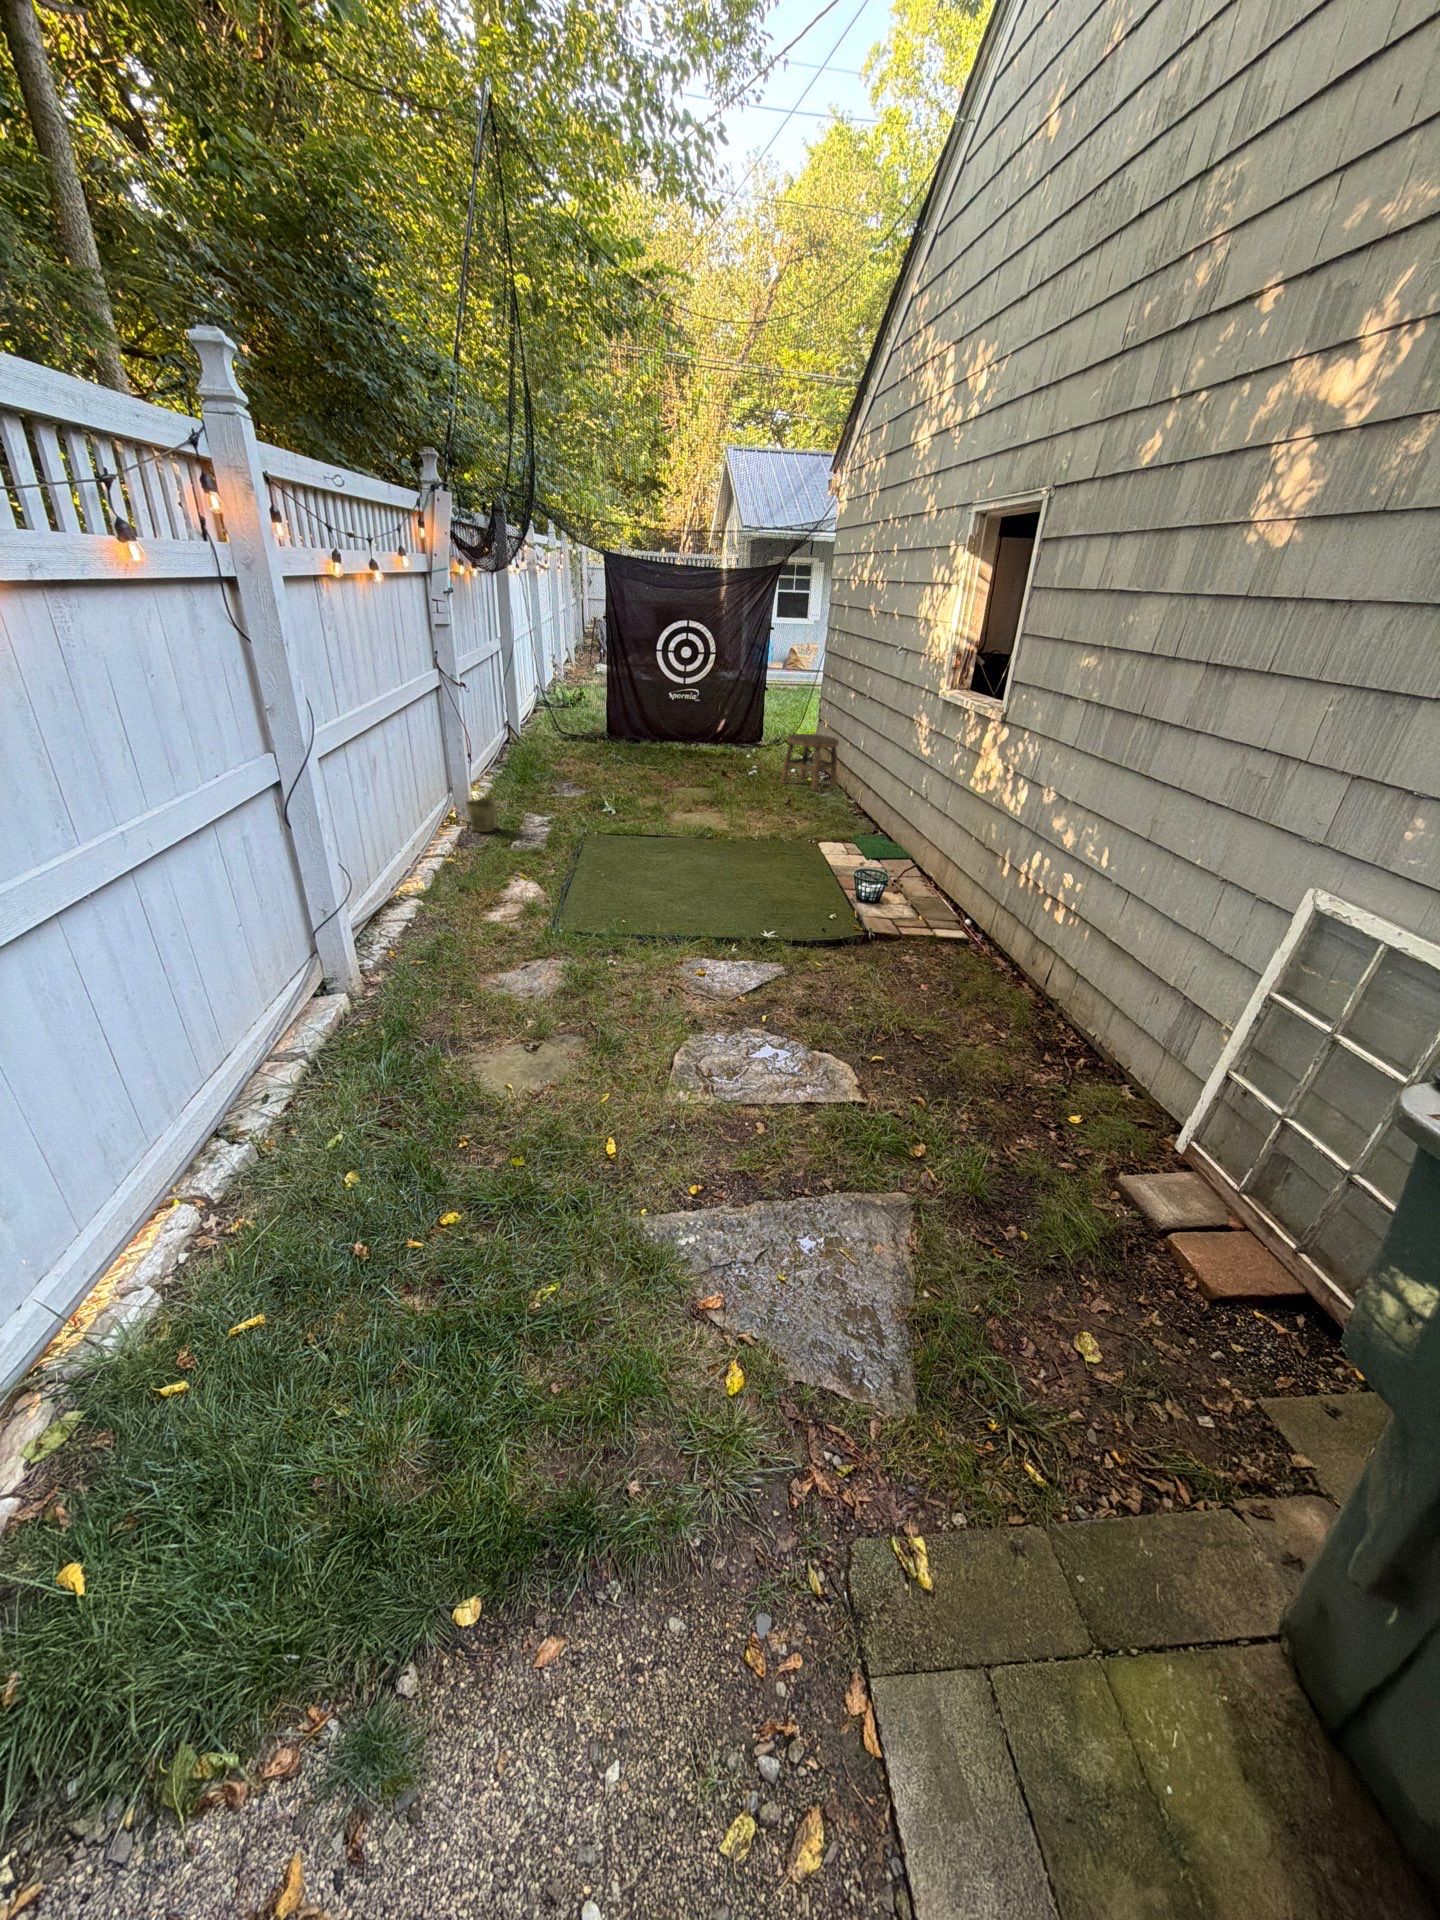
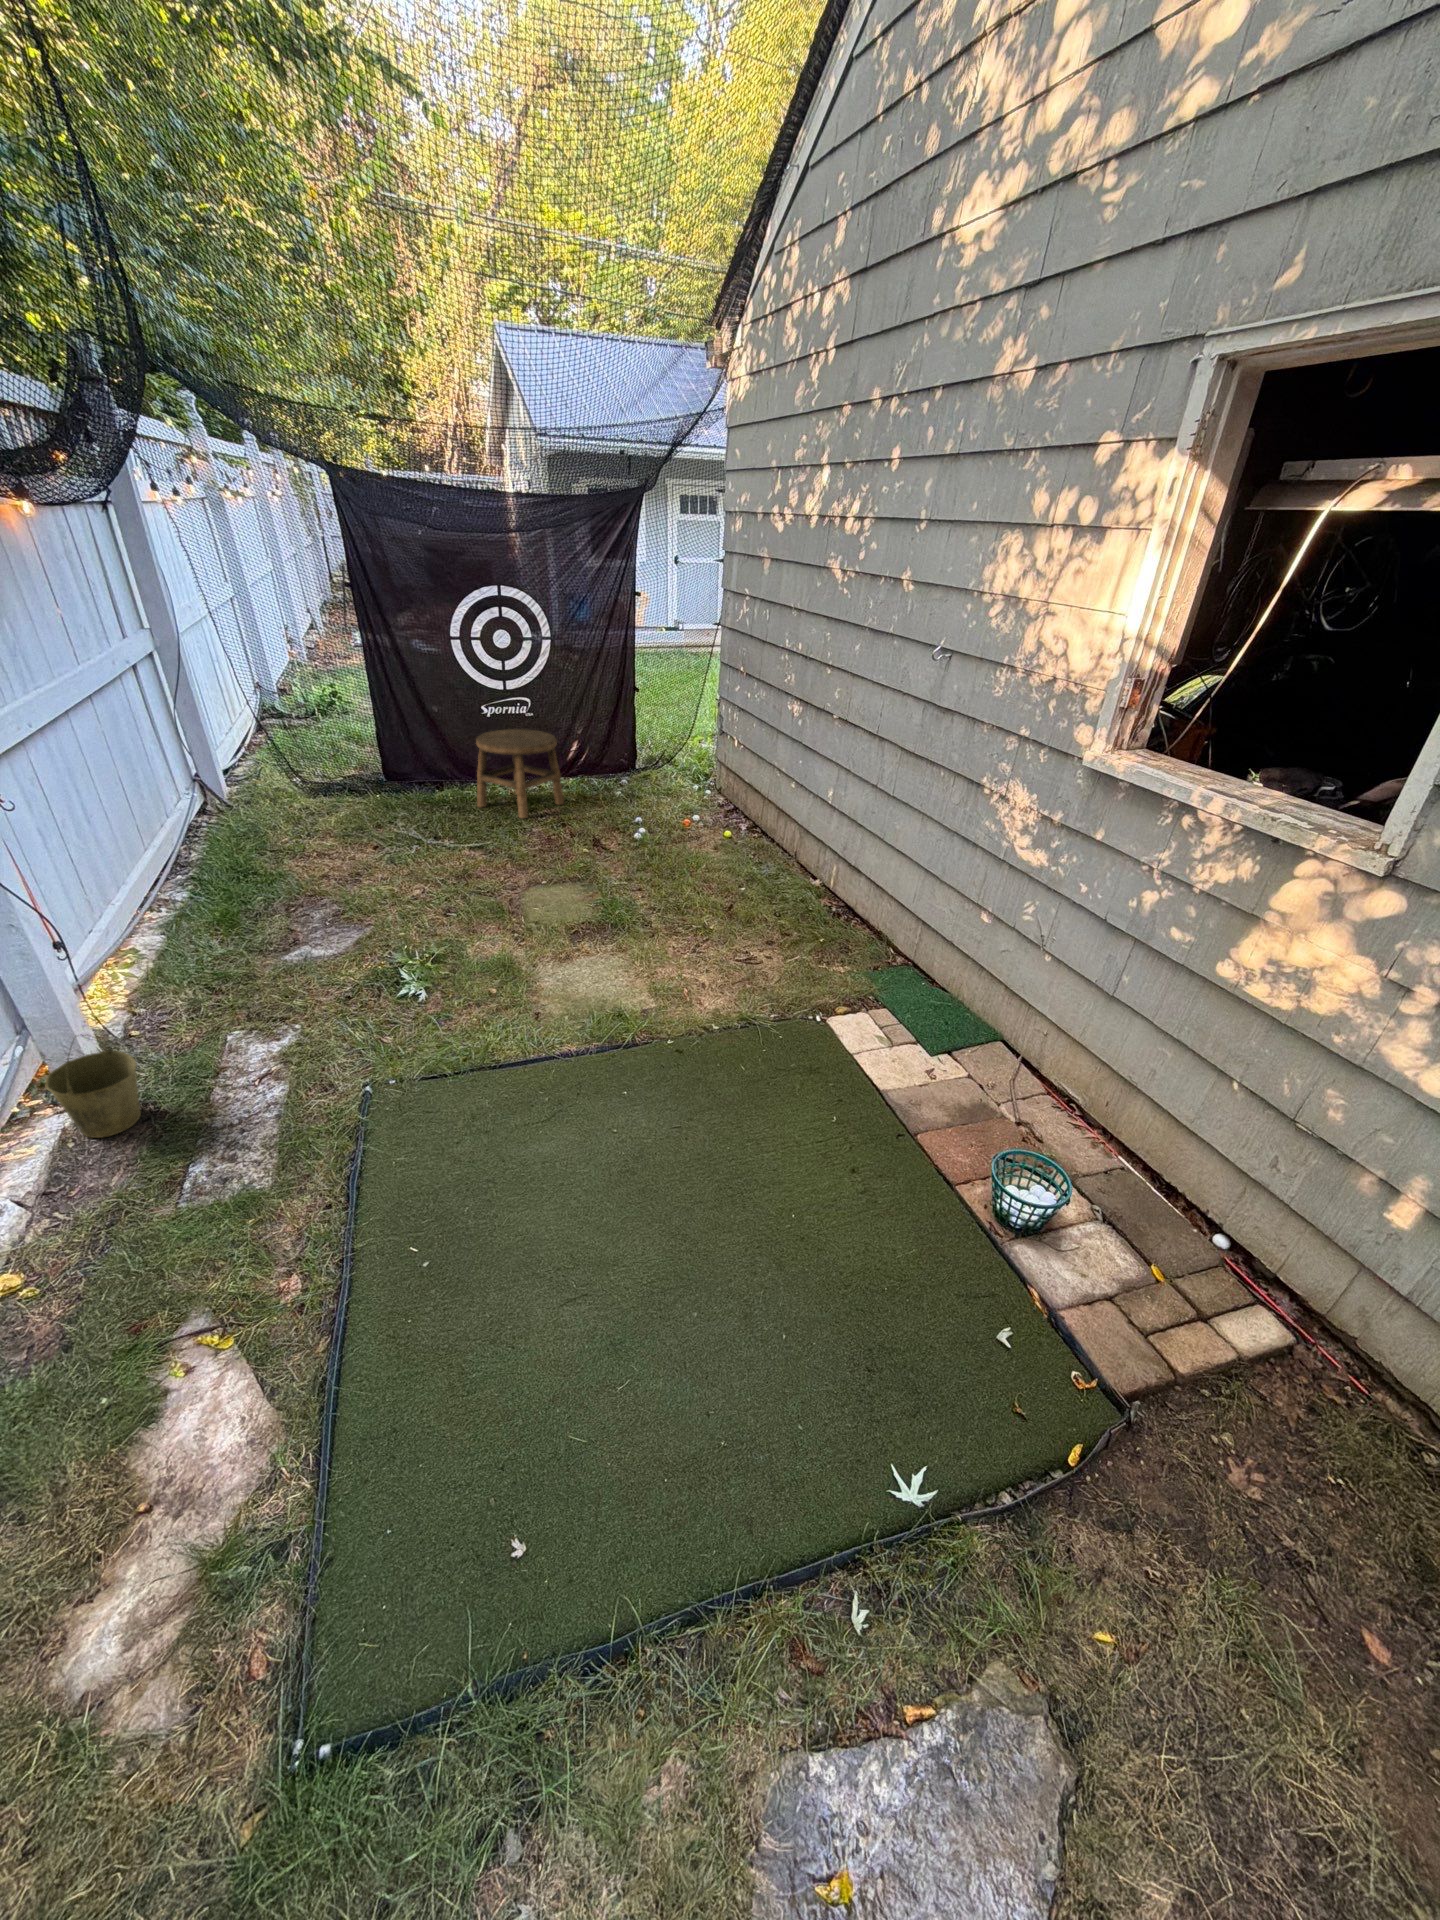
stool: present [781,734,839,790] -> present [476,729,564,818]

